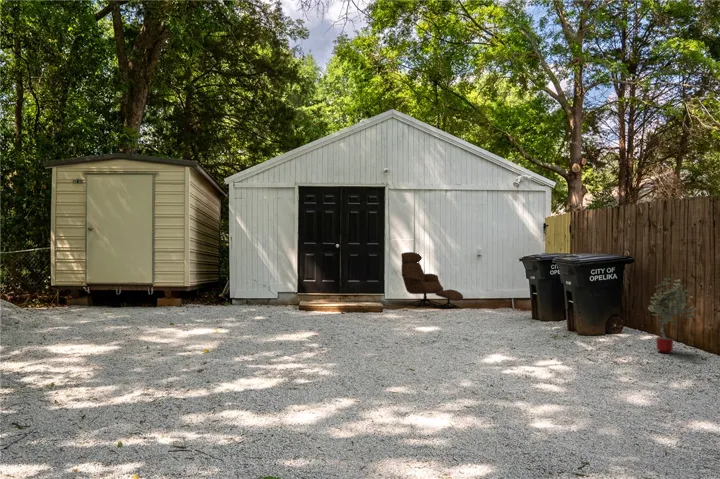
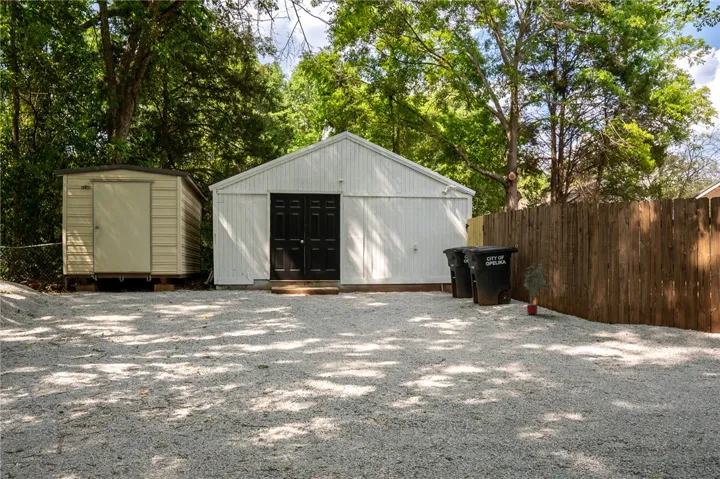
lounge chair: present [401,252,463,309] -> none [355,247,405,292]

